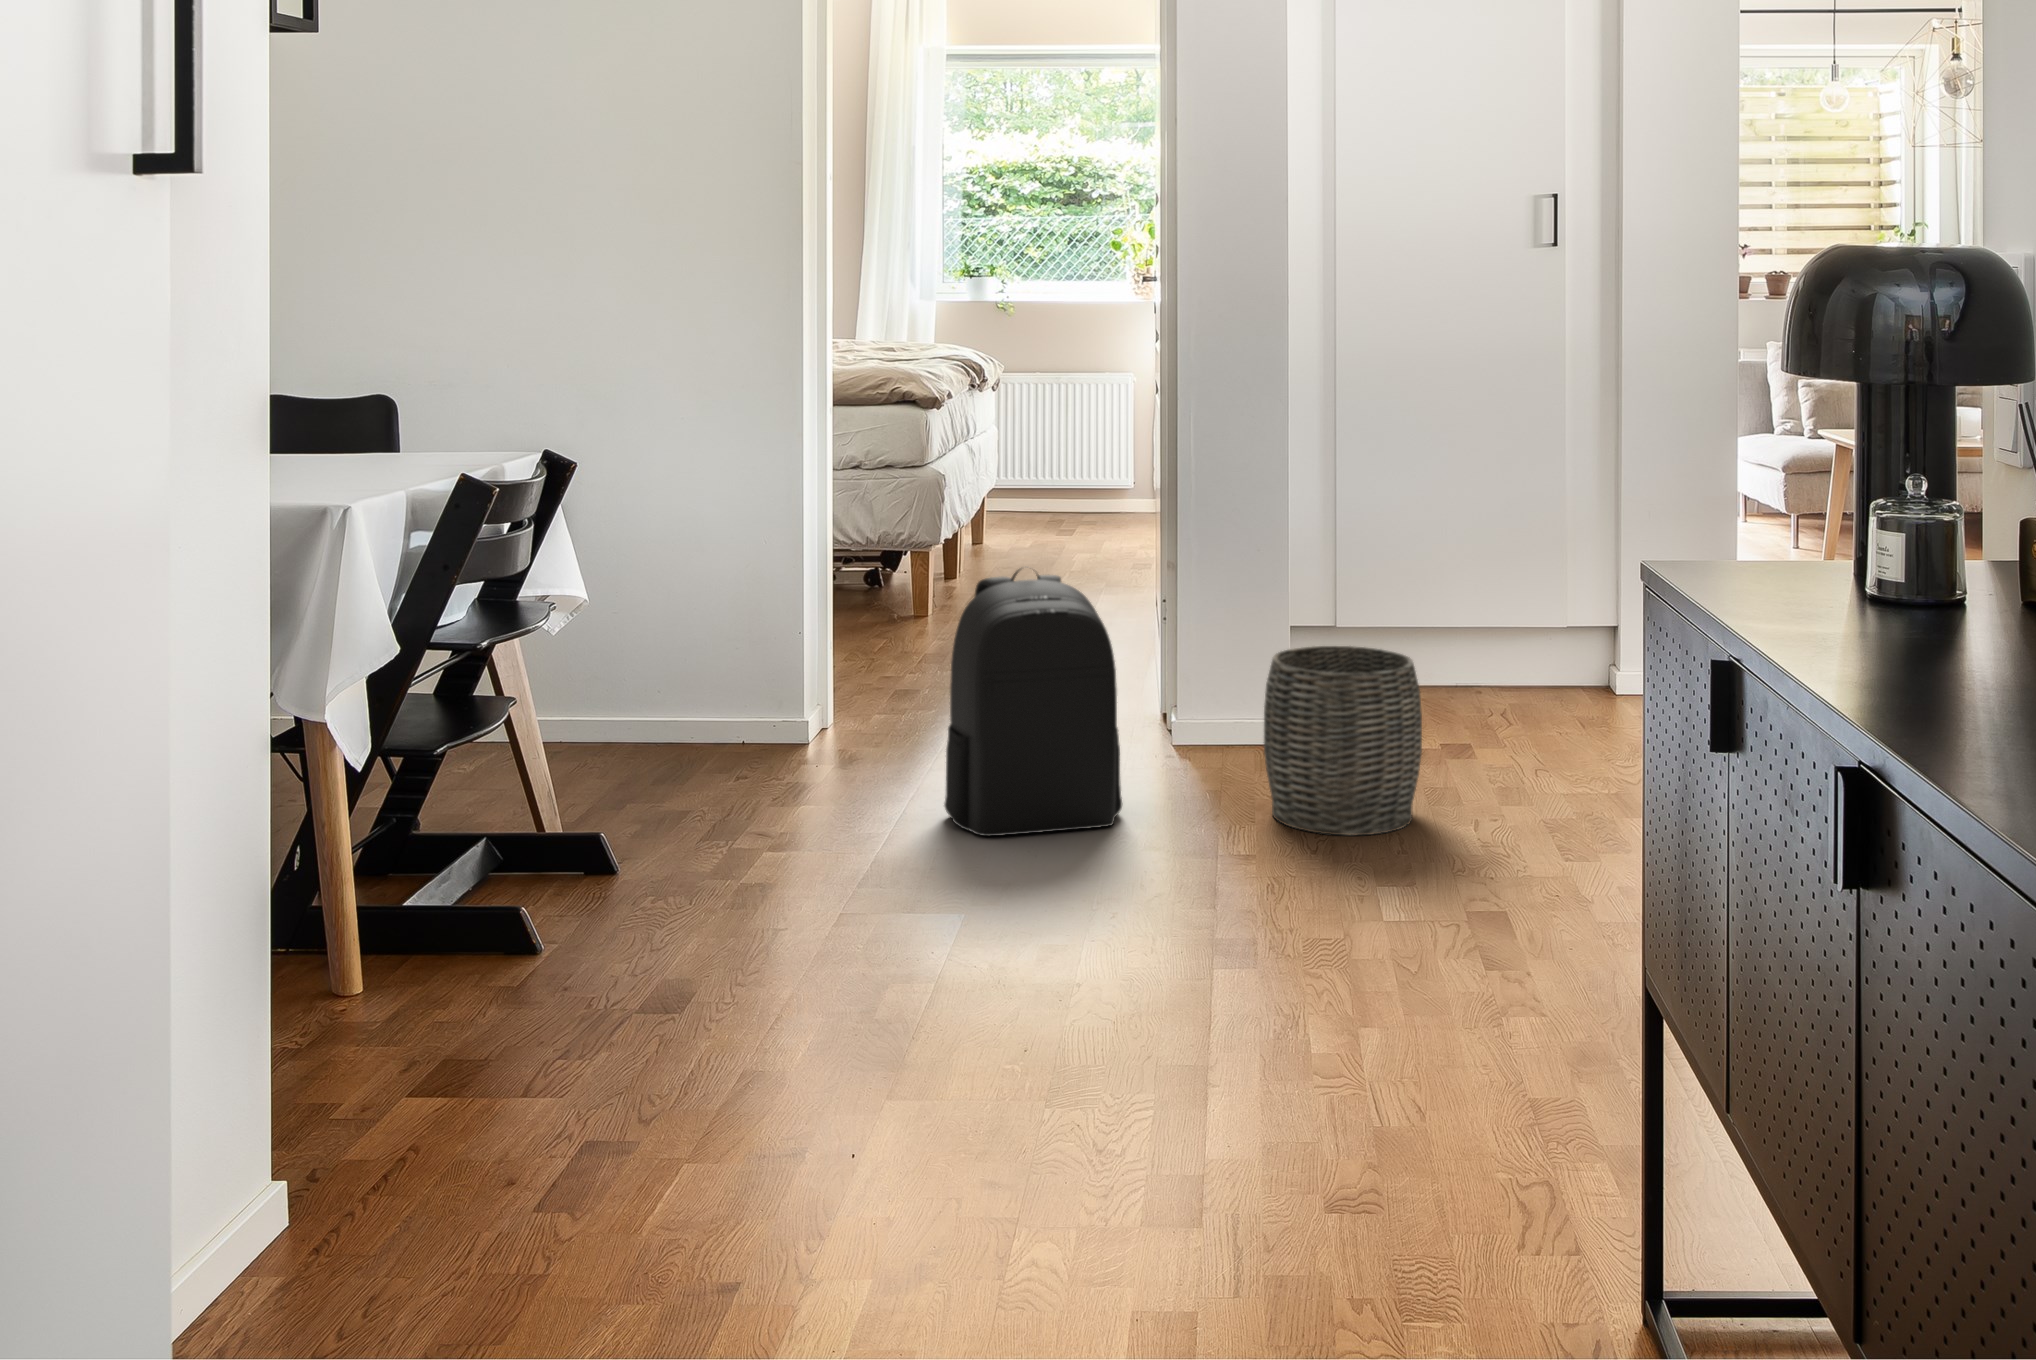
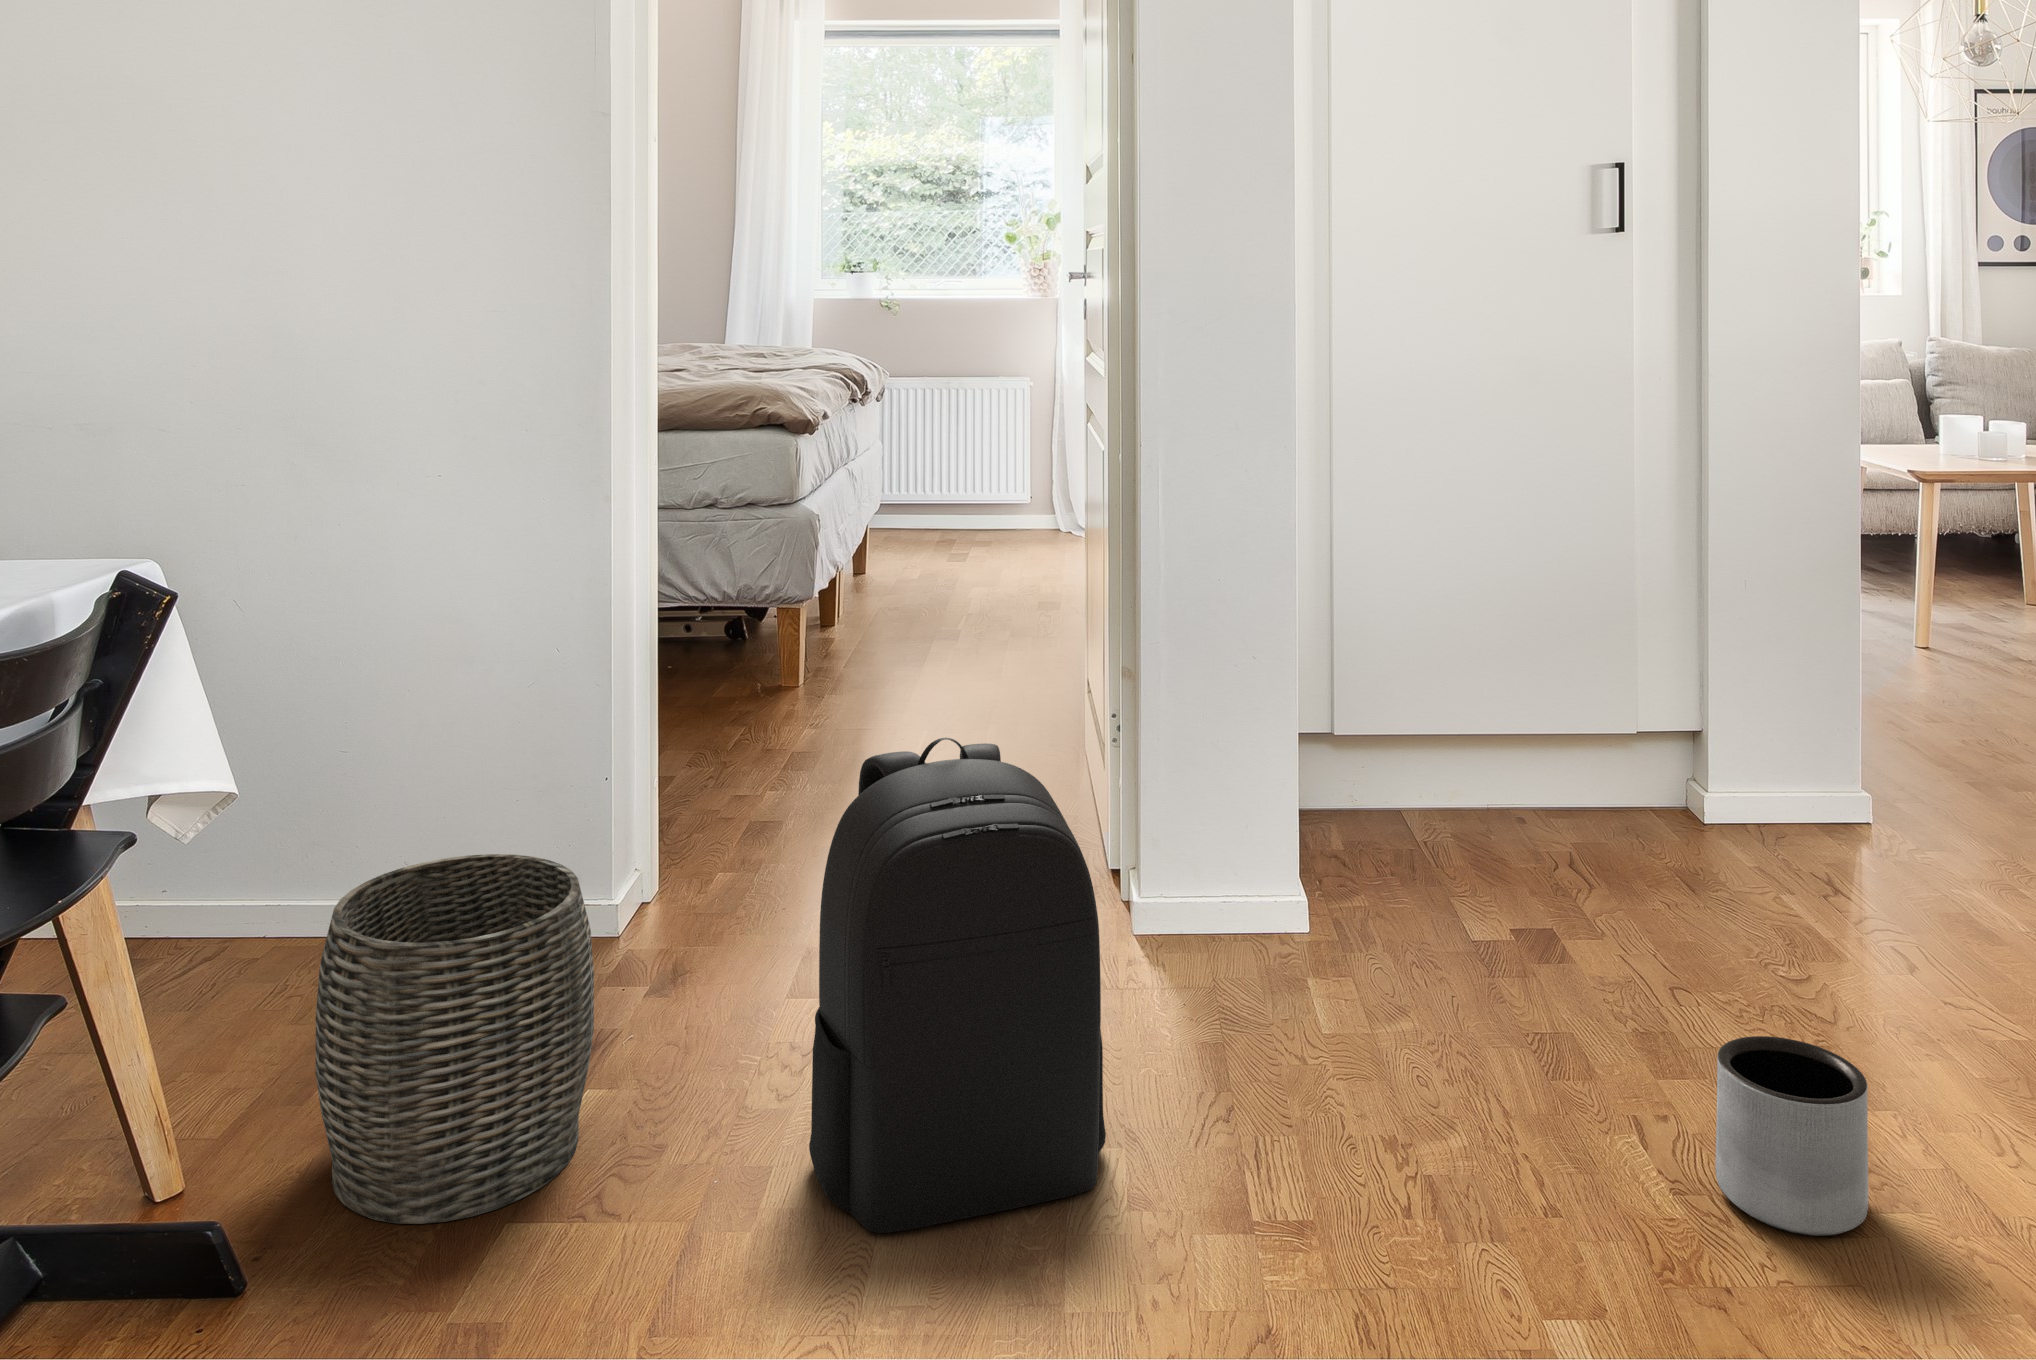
woven basket: present [1264,646,1422,836] -> present [315,854,594,1224]
planter: none [1483,748,1567,846] -> present [1715,1036,1868,1236]

